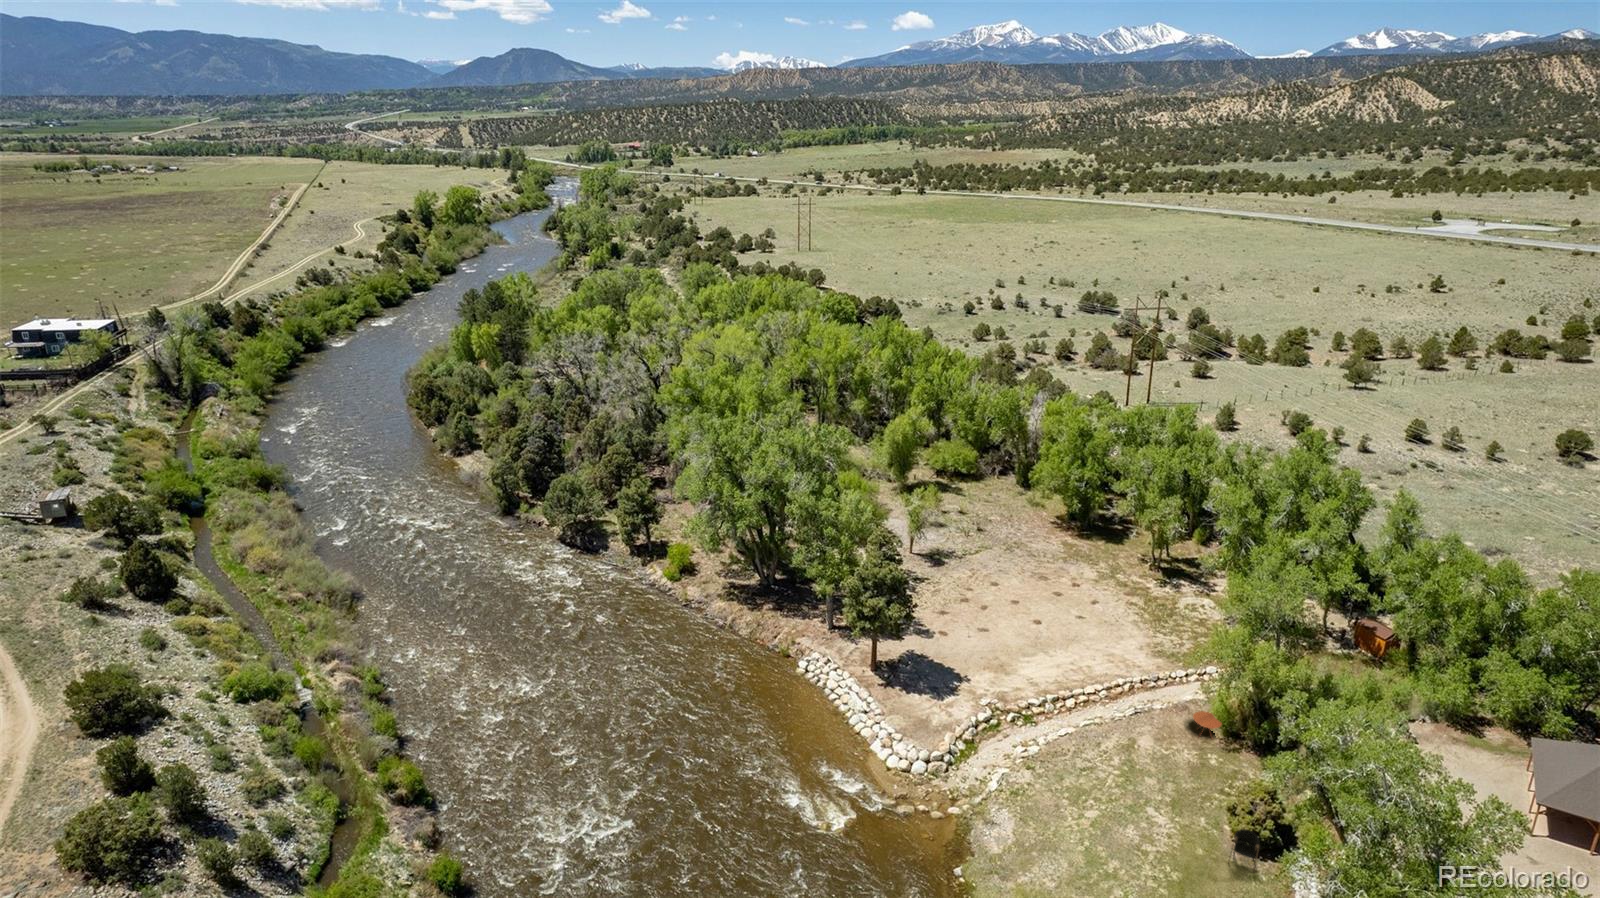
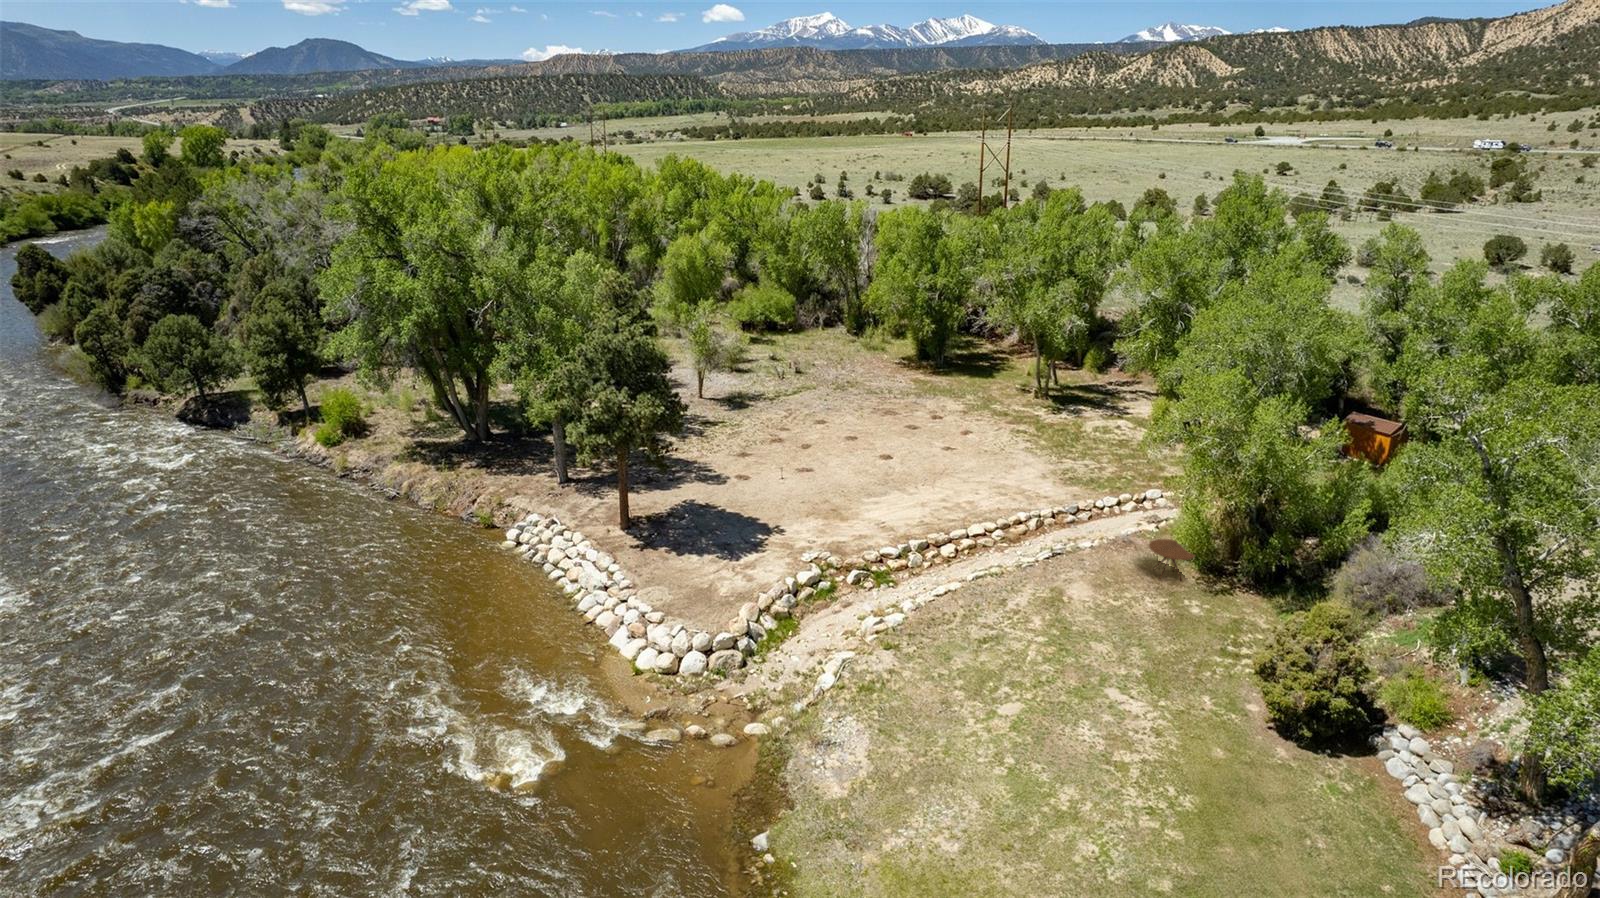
chair: present [1232,829,1260,861] -> none [1273,699,1333,780]

